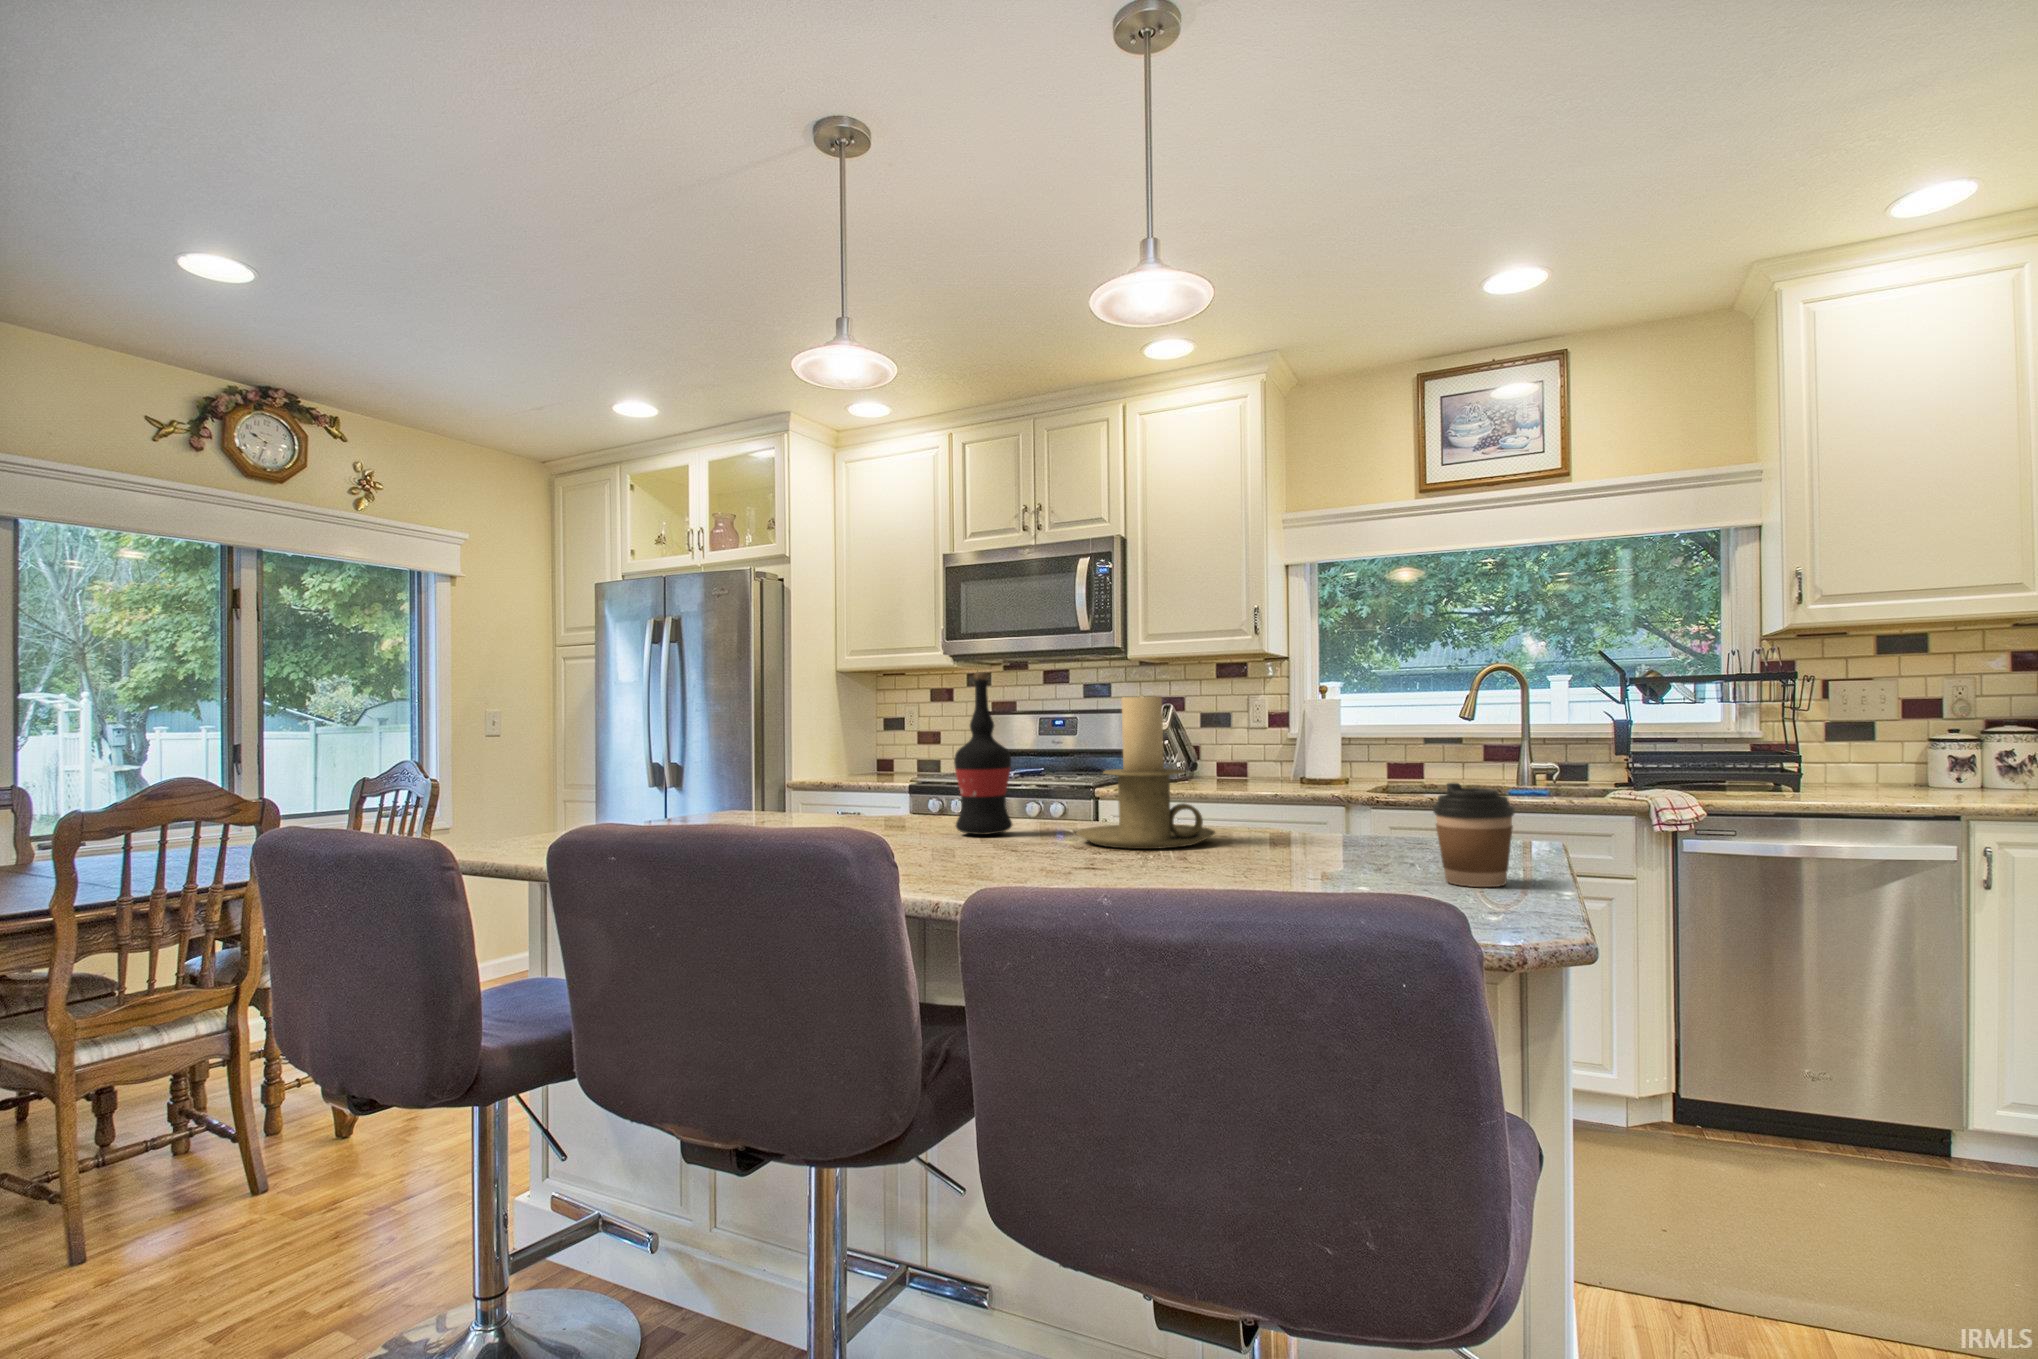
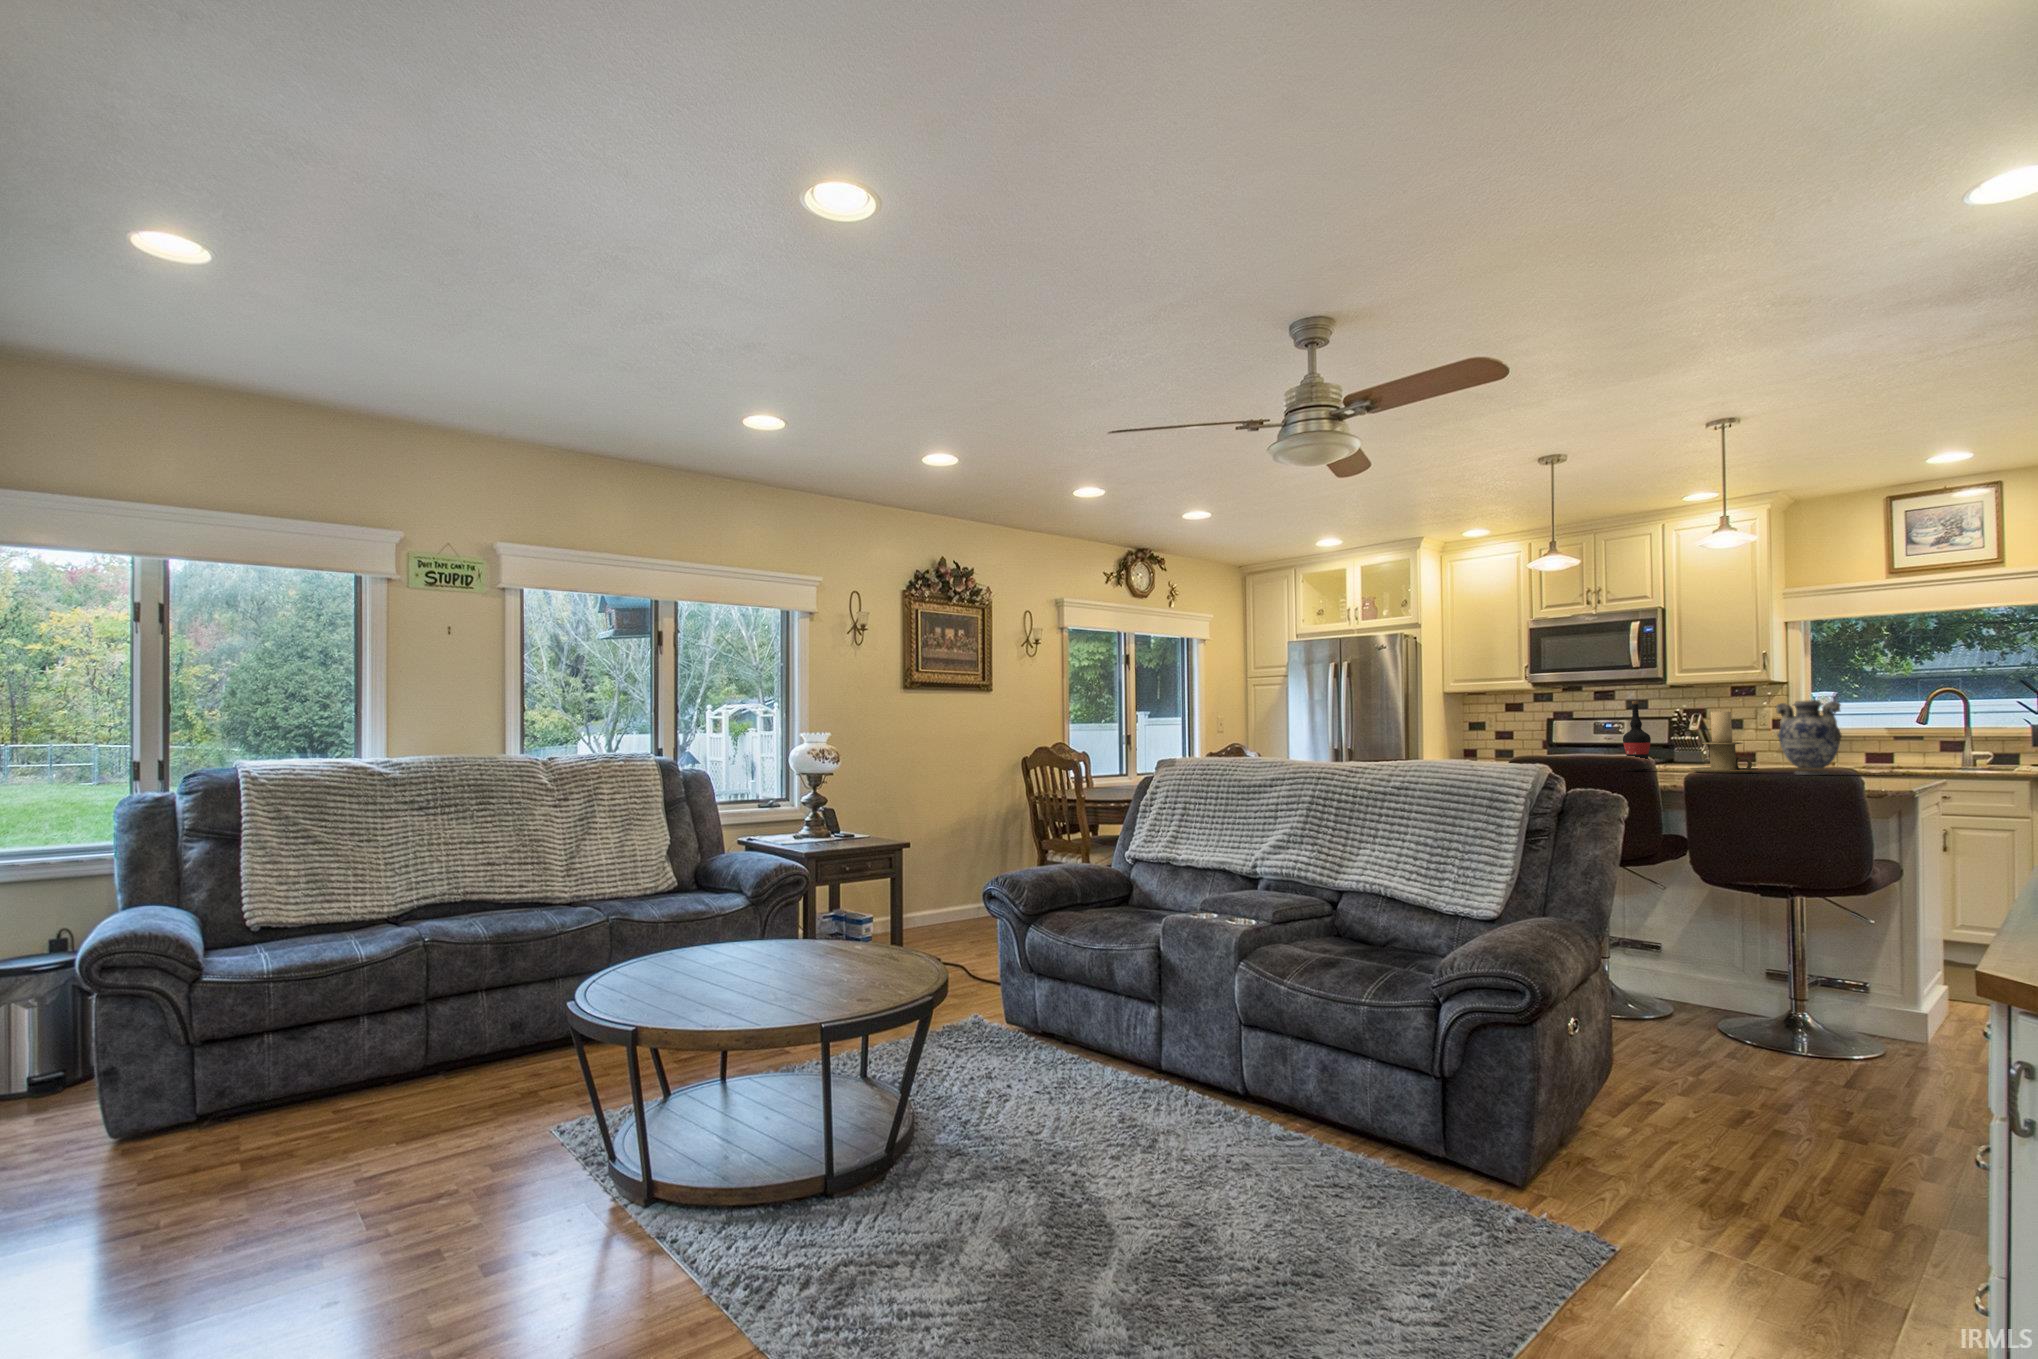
decorative vase: none [1247,666,1393,865] -> present [1776,700,1842,775]
coffee cup: present [1433,783,1515,887] -> none [1856,743,1889,777]

